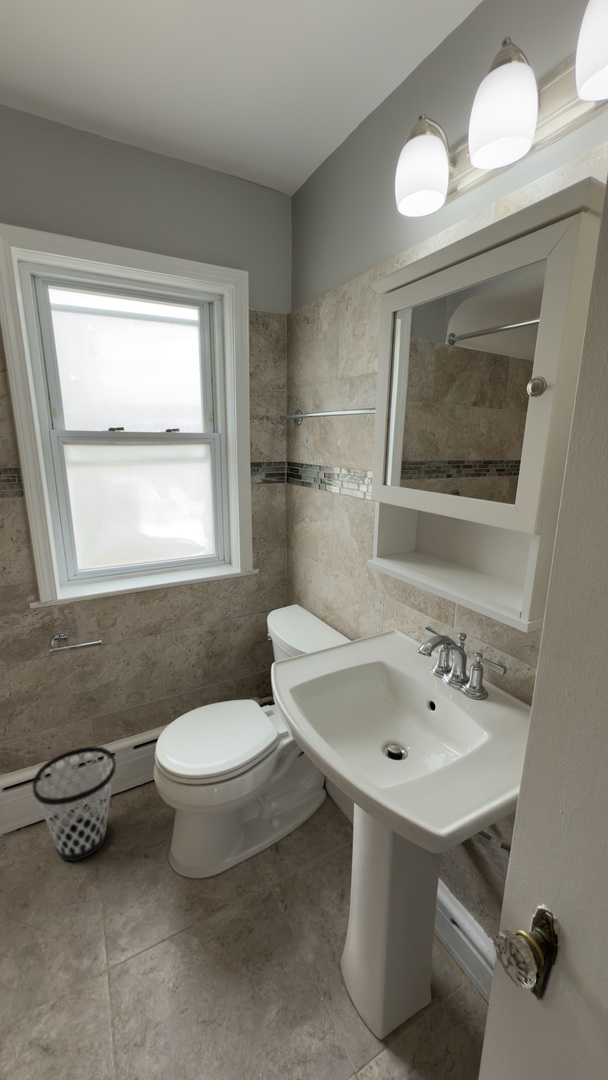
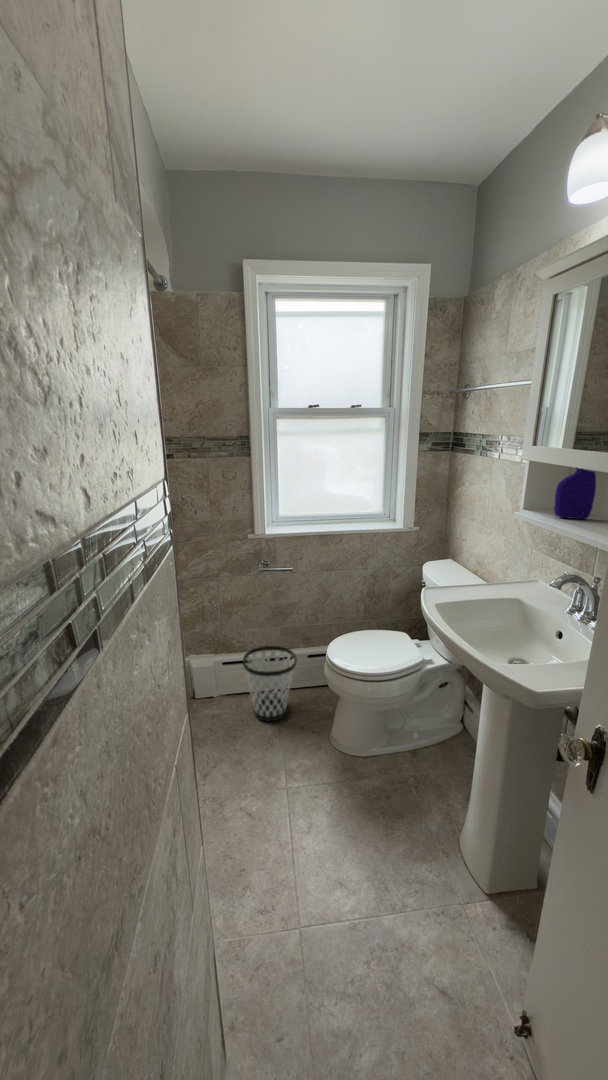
spray bottle: none [409,476,447,566] -> present [554,468,596,519]

